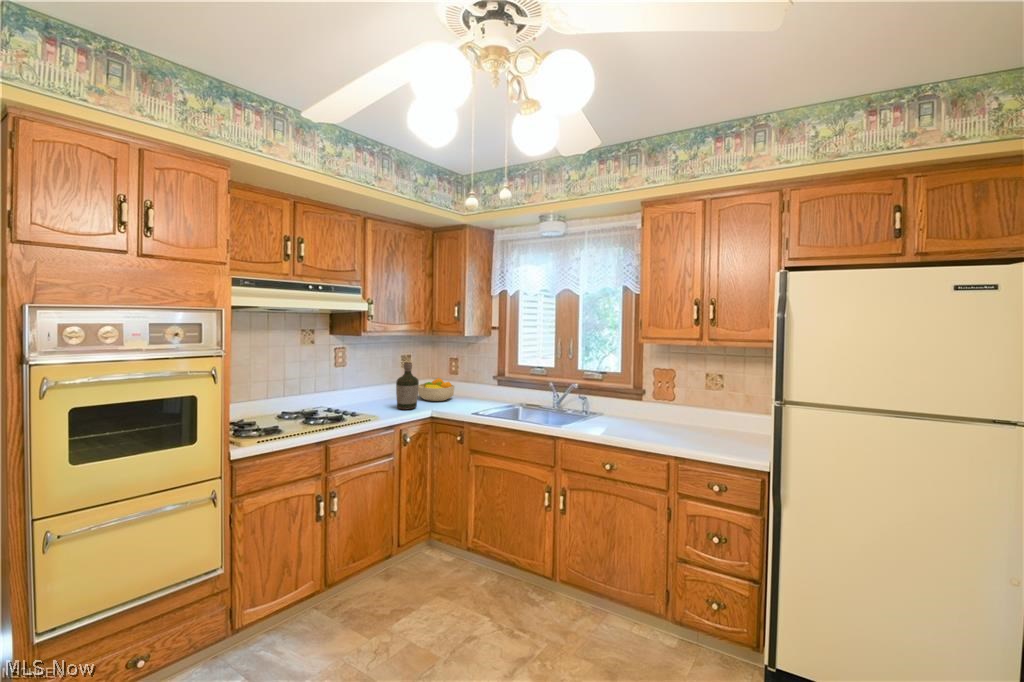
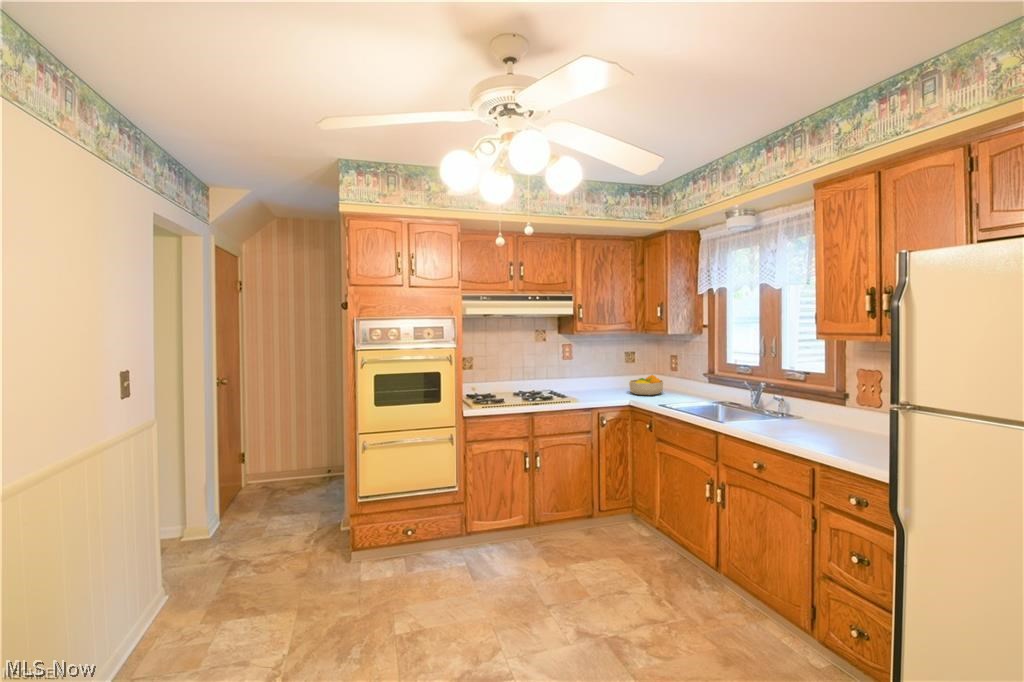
bottle: present [396,363,419,410] -> none [599,359,618,399]

